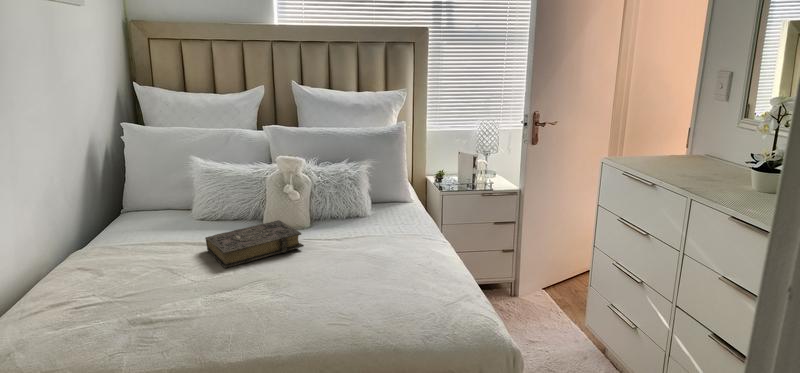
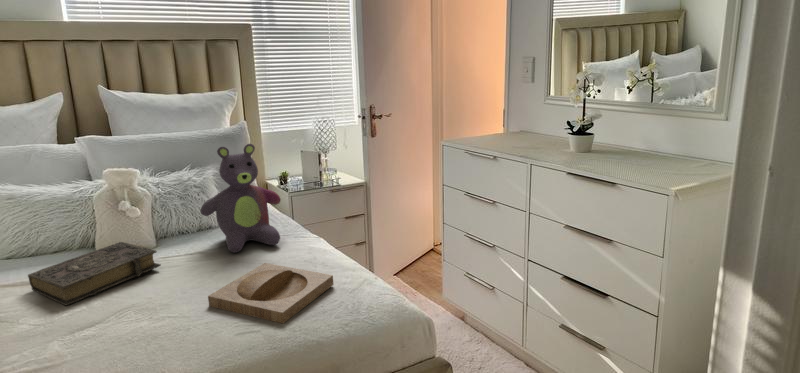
stuffed bear: none [346,147,417,244] -> present [200,144,280,253]
tray: none [327,260,439,320] -> present [208,263,333,323]

